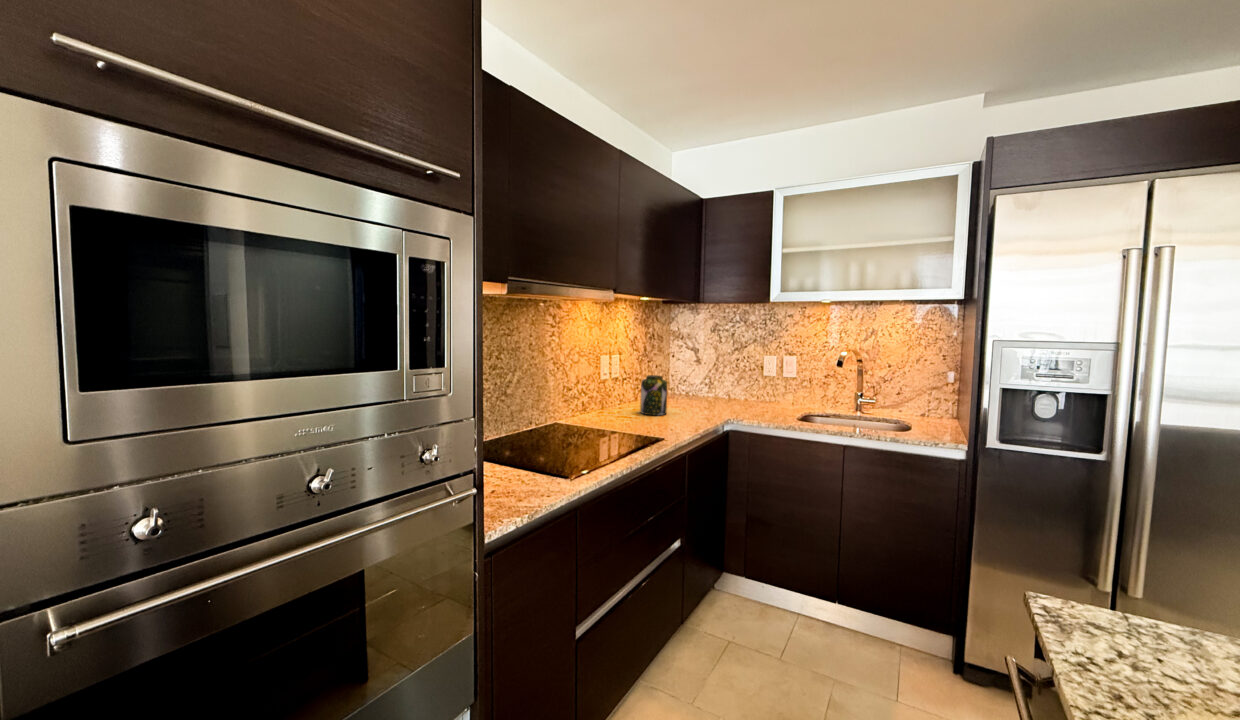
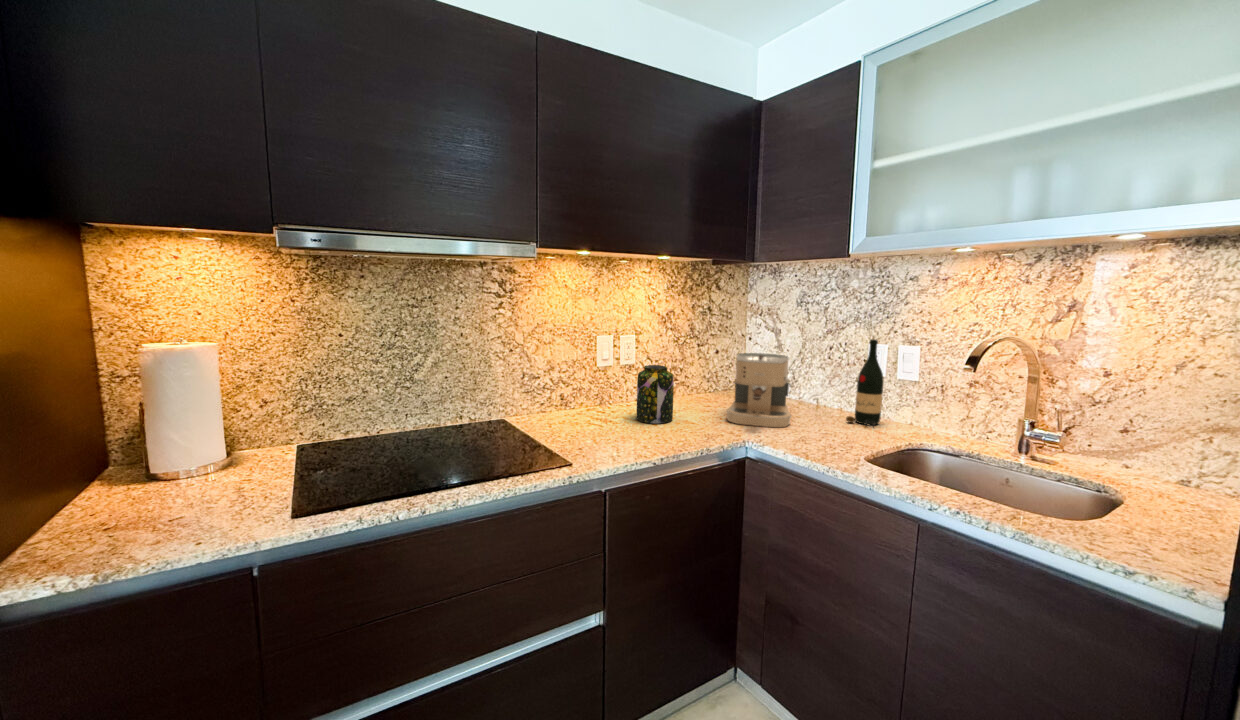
wine bottle: none [758,353,777,406] -> present [846,339,883,426]
coffee maker: none [690,365,735,411] -> present [727,353,791,427]

